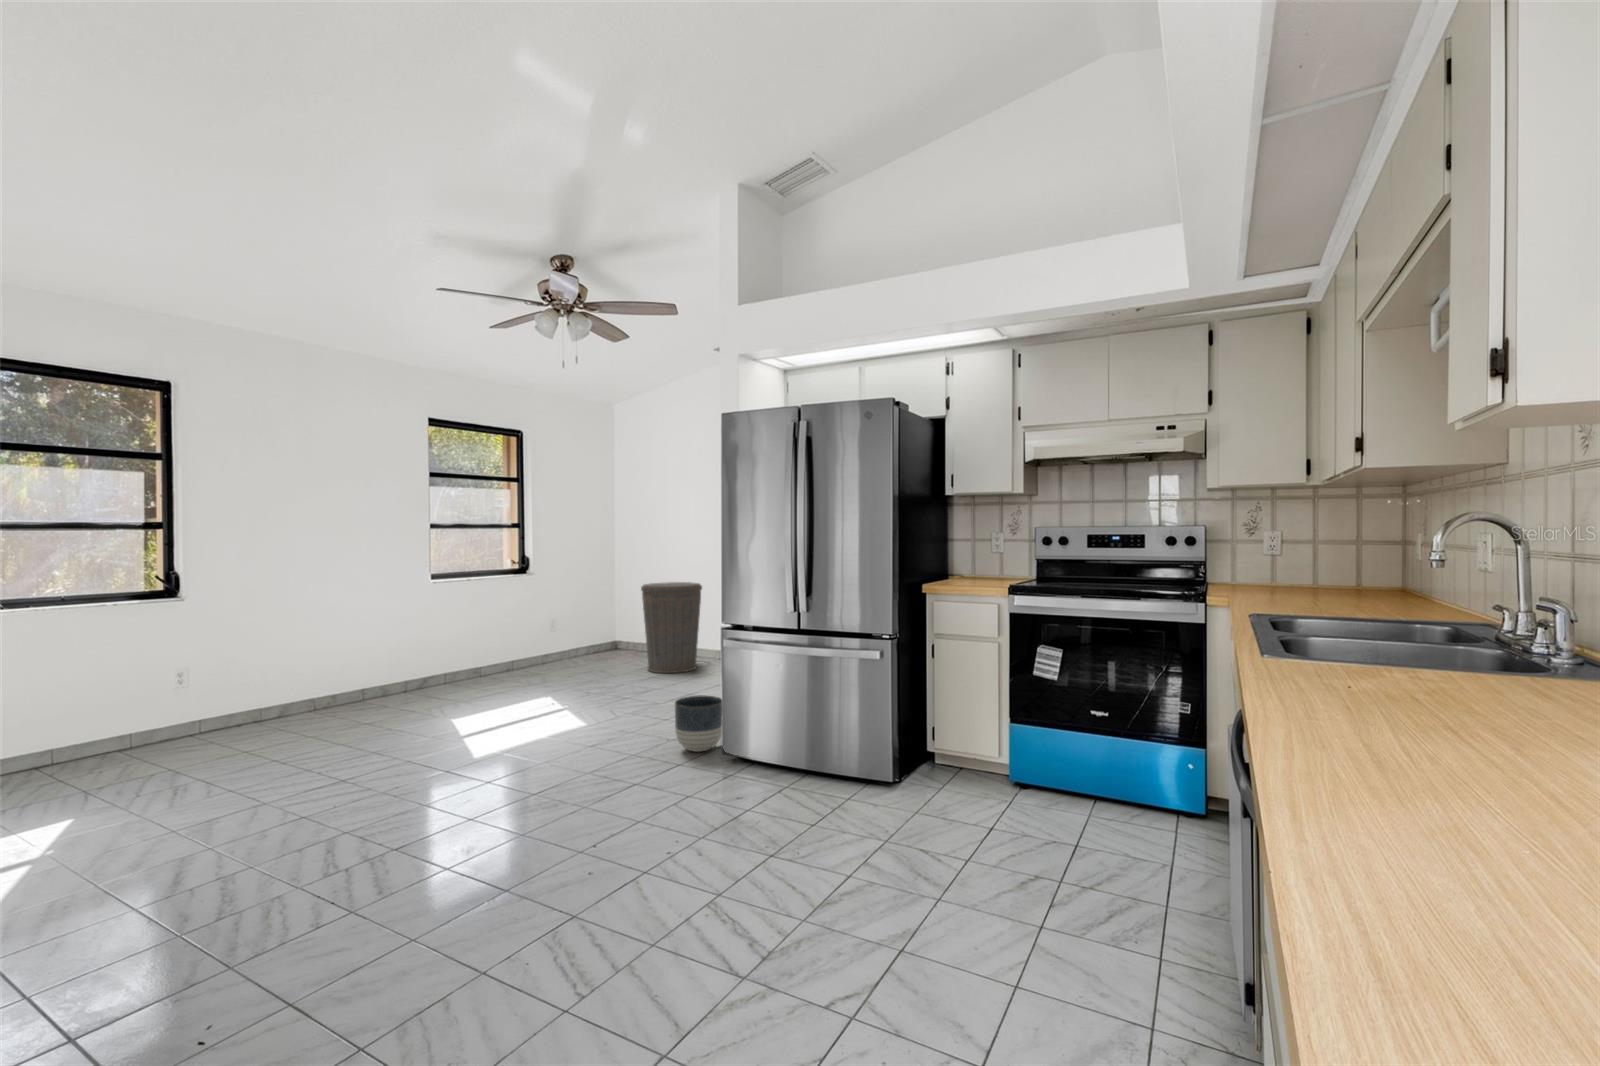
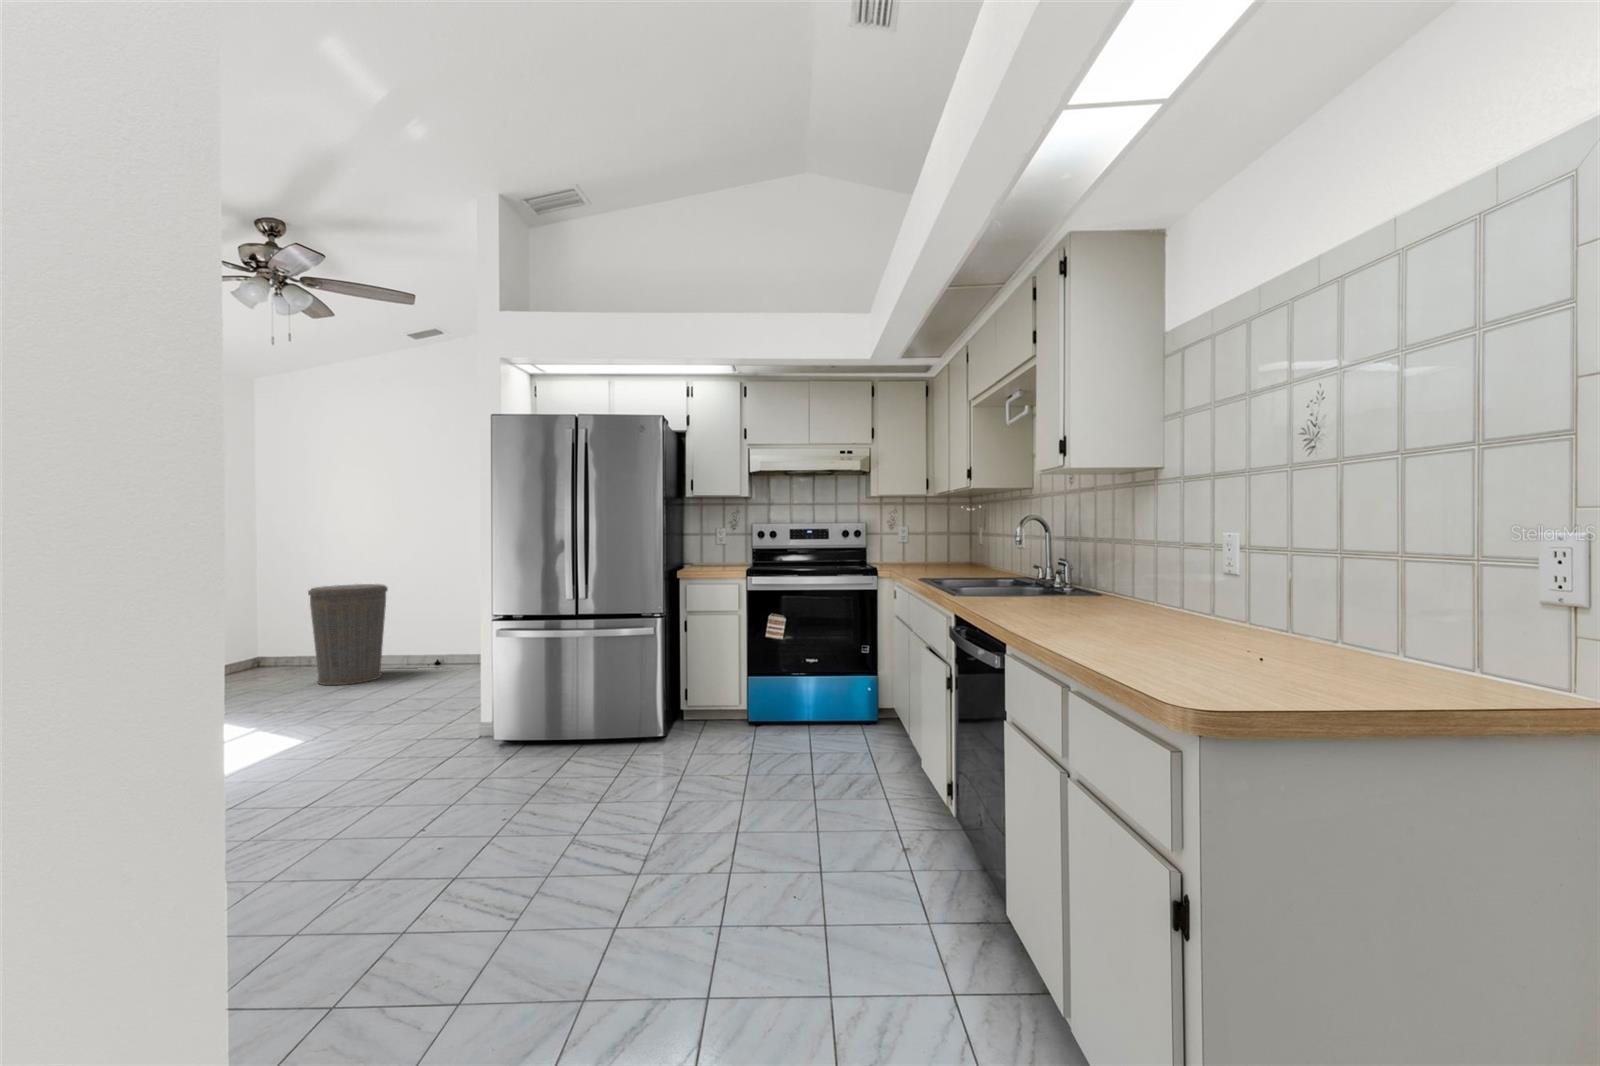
planter: present [675,696,723,752] -> none [426,690,479,745]

